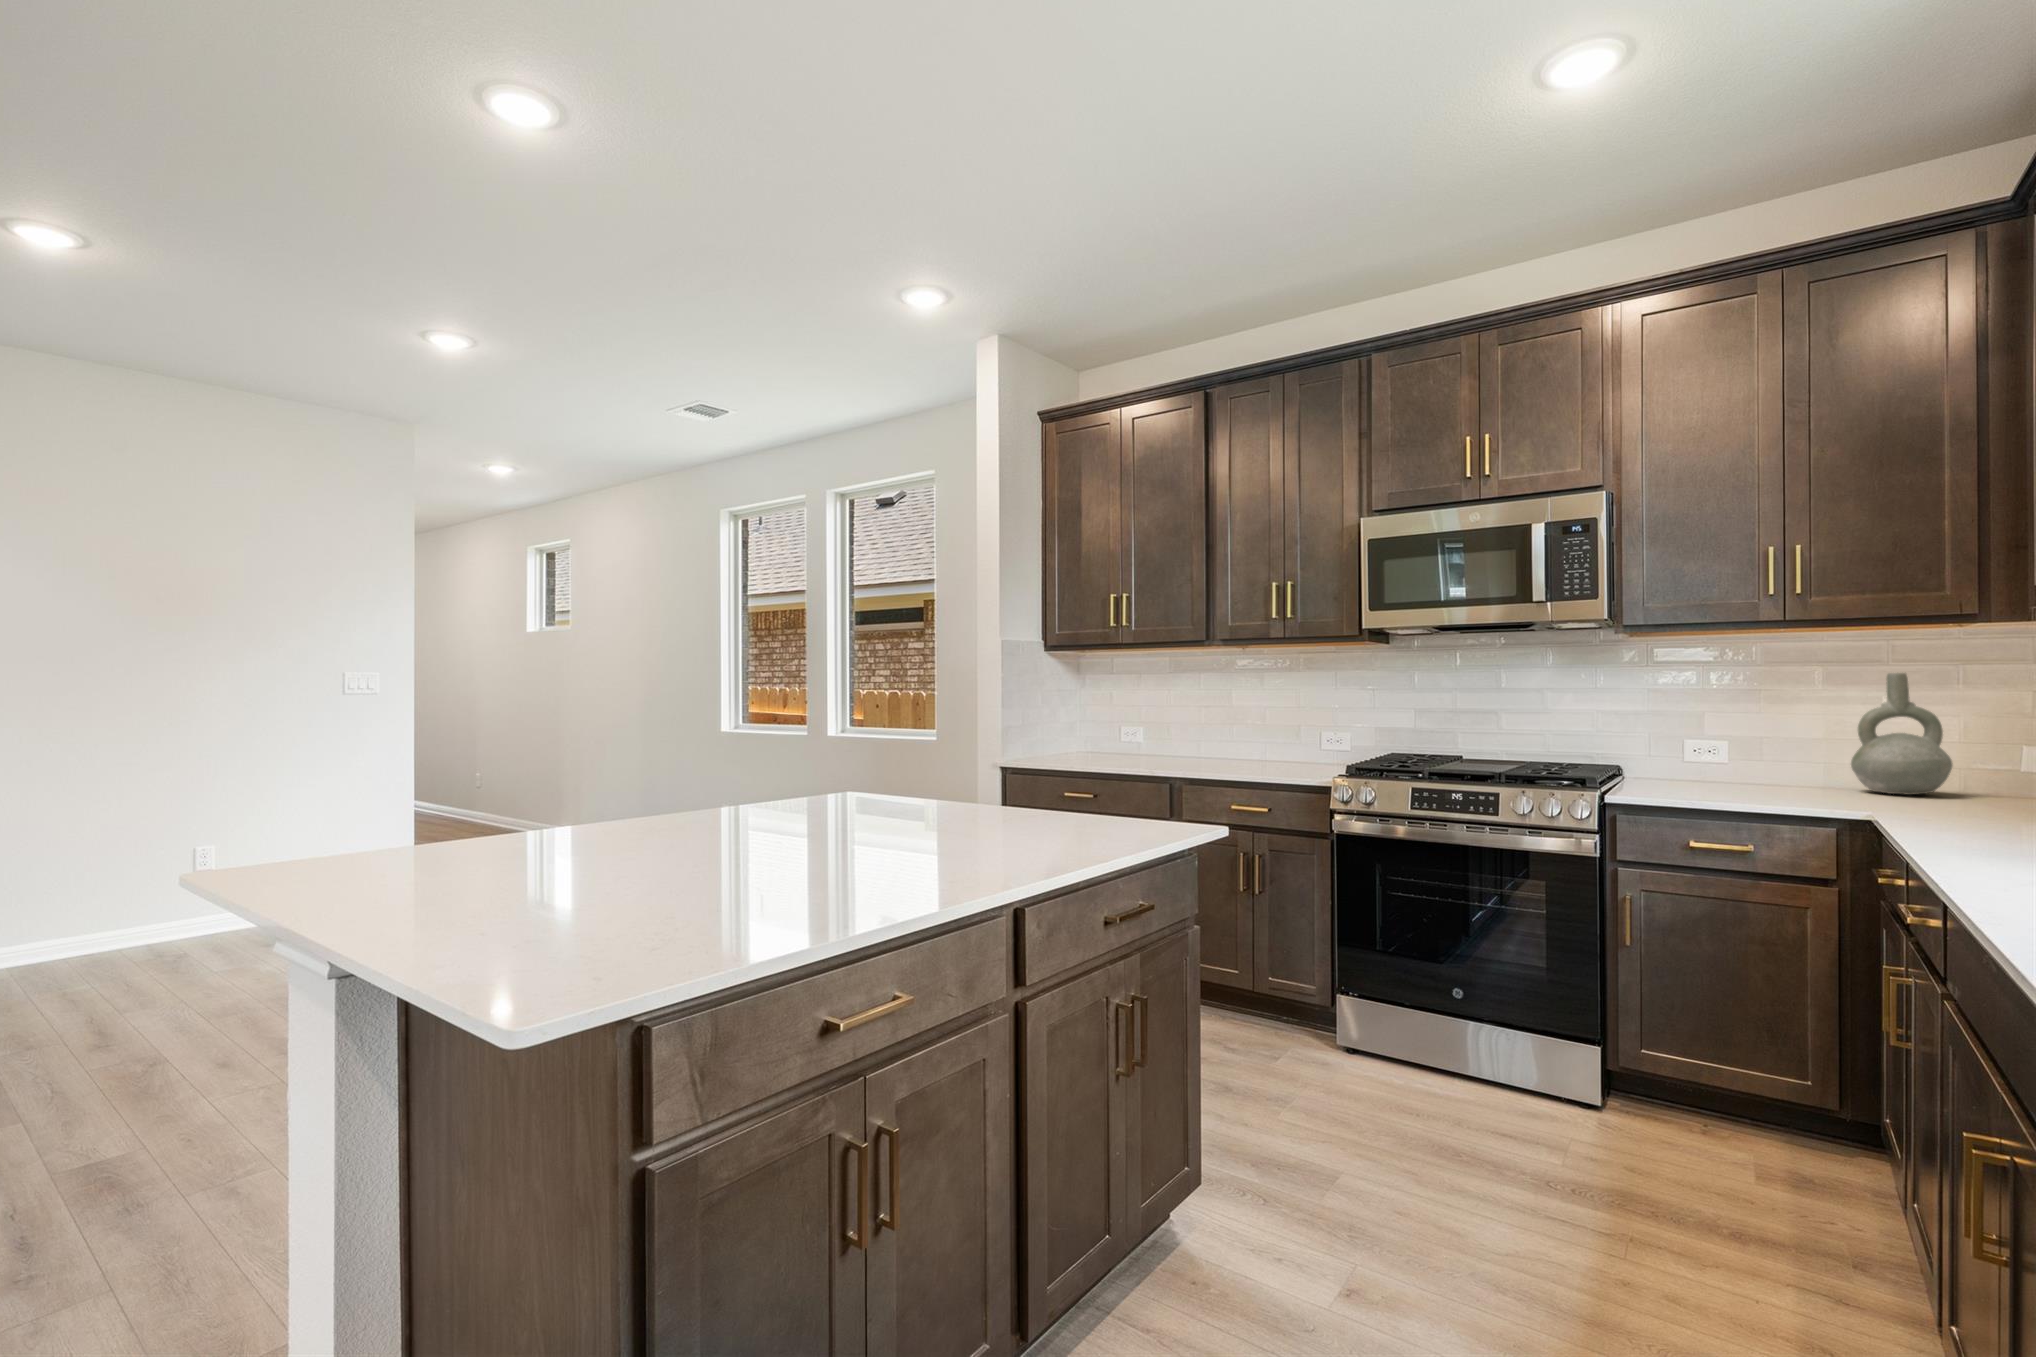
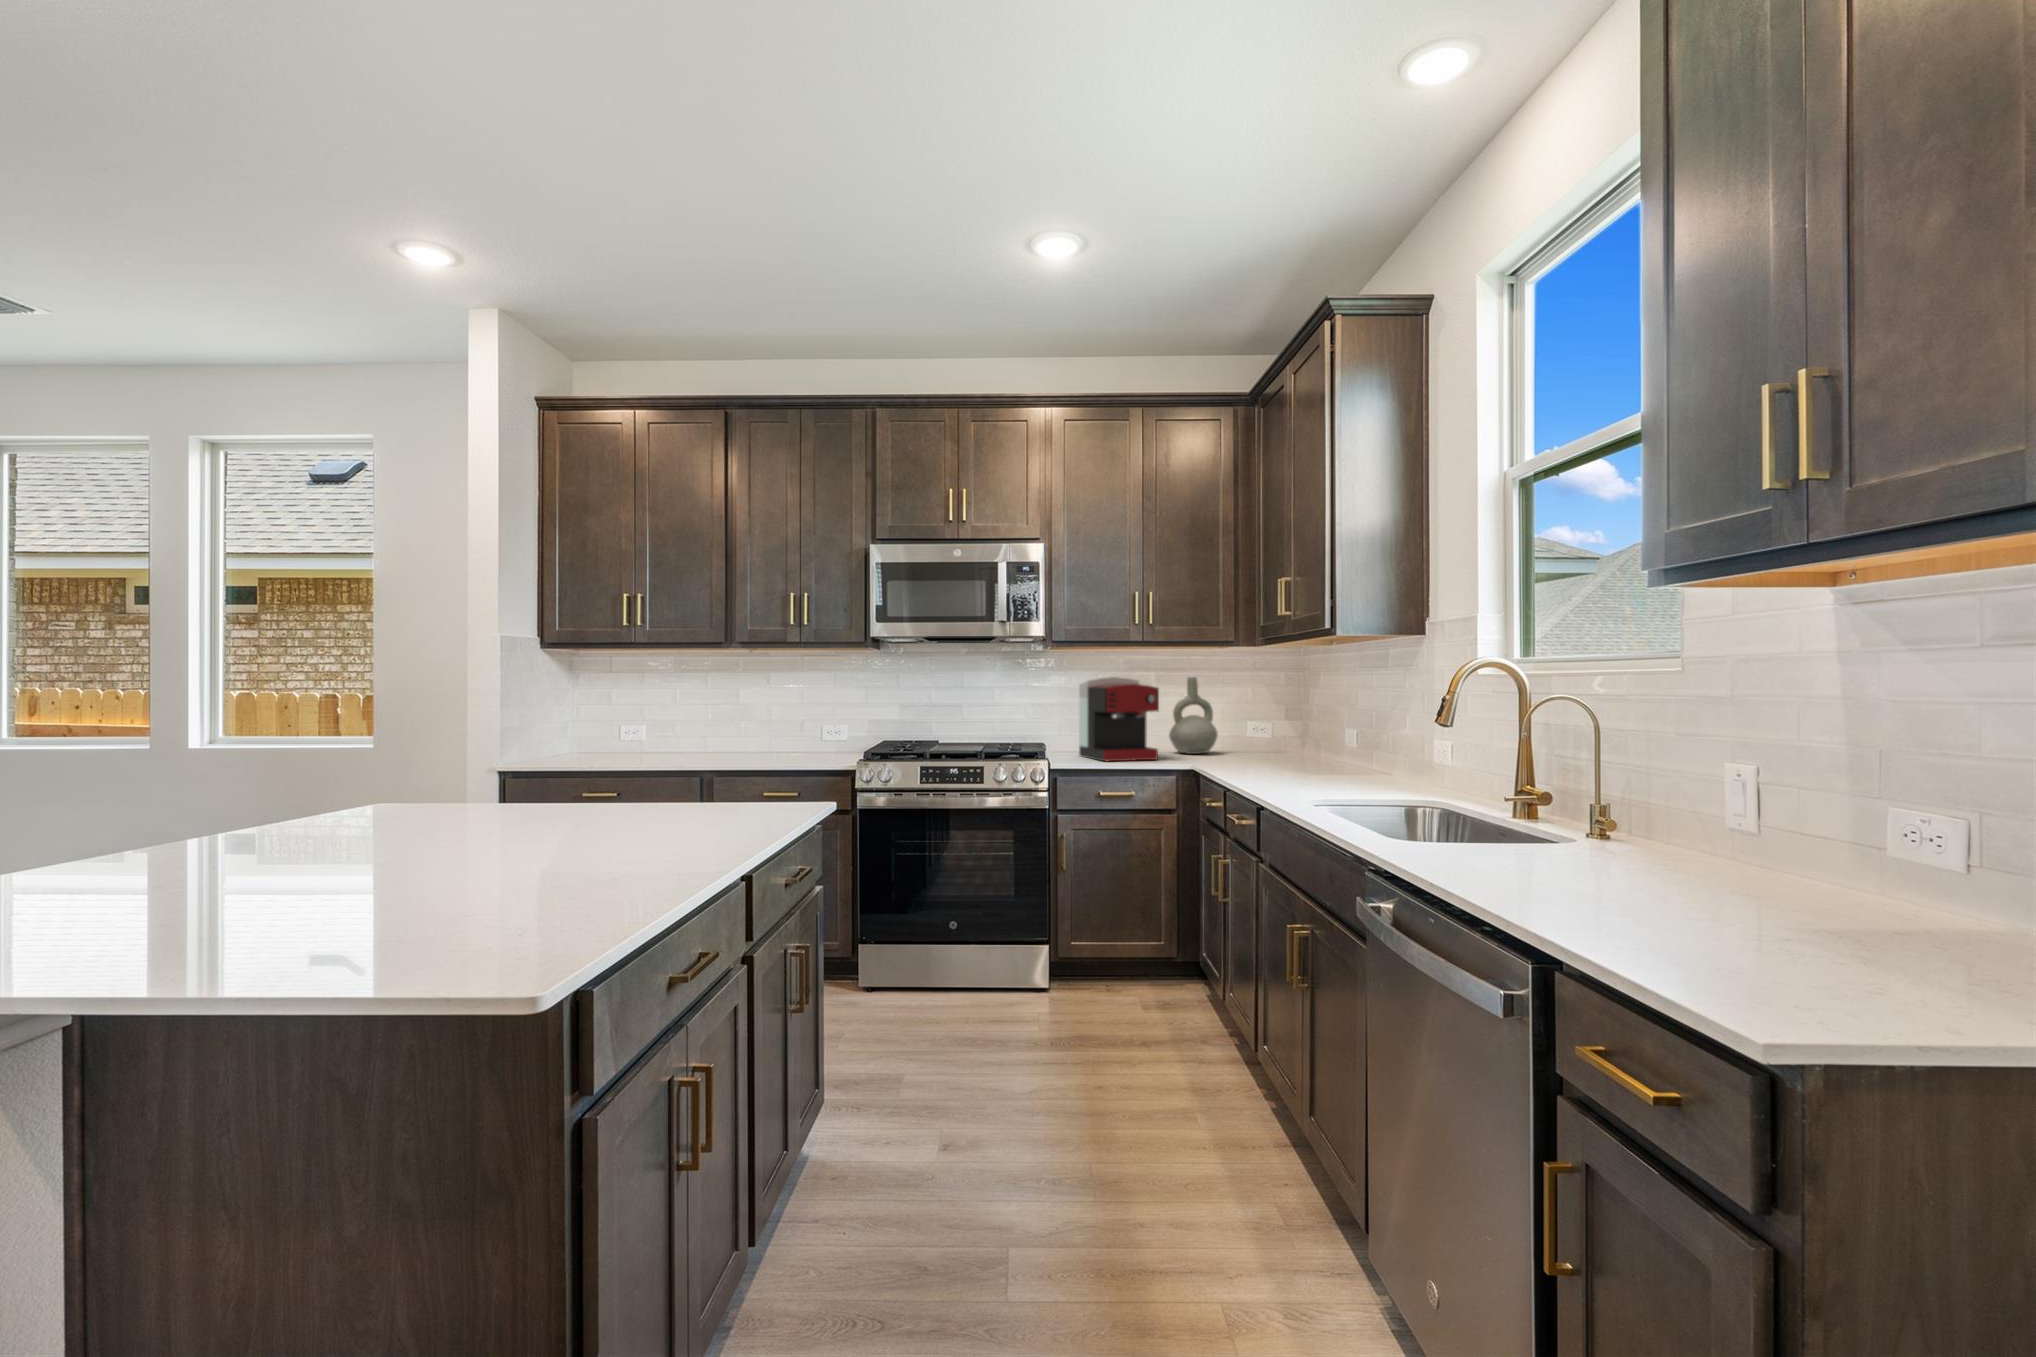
coffee maker: none [1674,674,1811,799] -> present [1079,677,1159,761]

